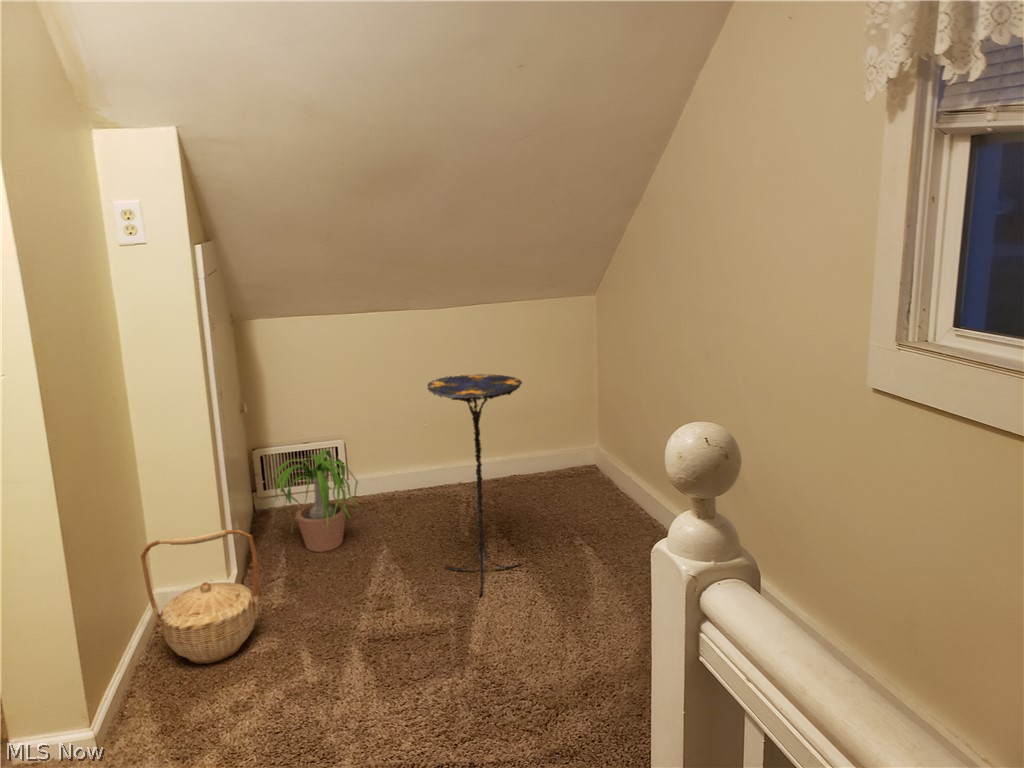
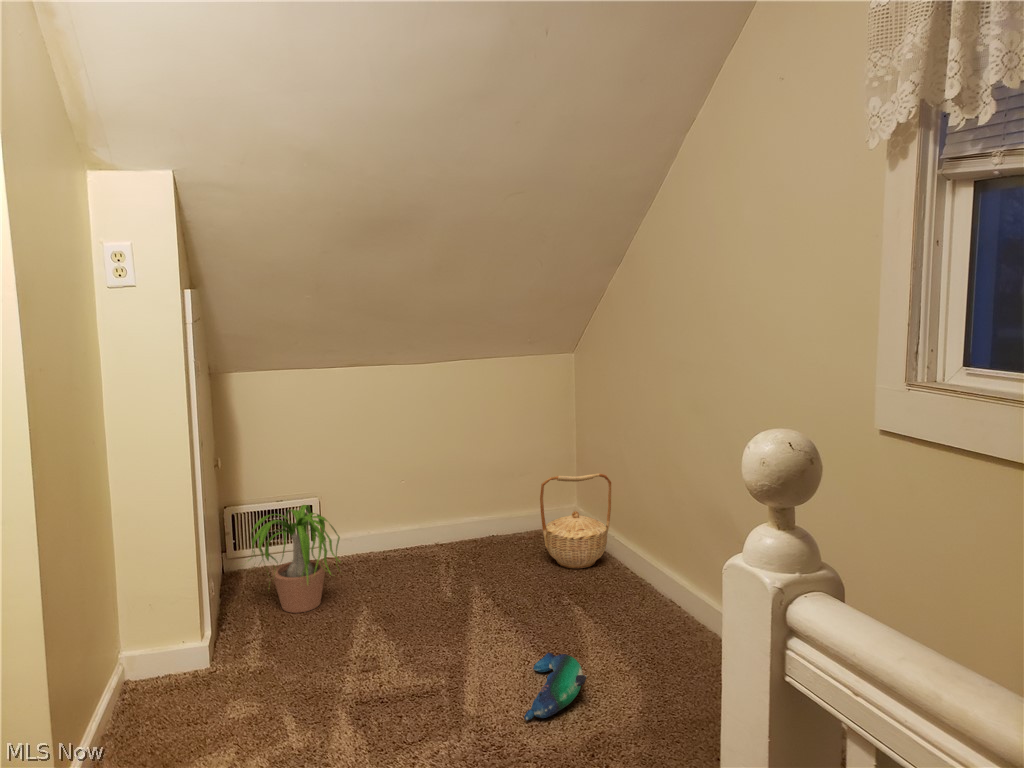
side table: present [427,374,522,595] -> none [419,424,517,655]
basket: present [141,530,259,663] -> present [540,473,611,568]
plush toy: none [523,595,585,660] -> present [524,653,587,720]

